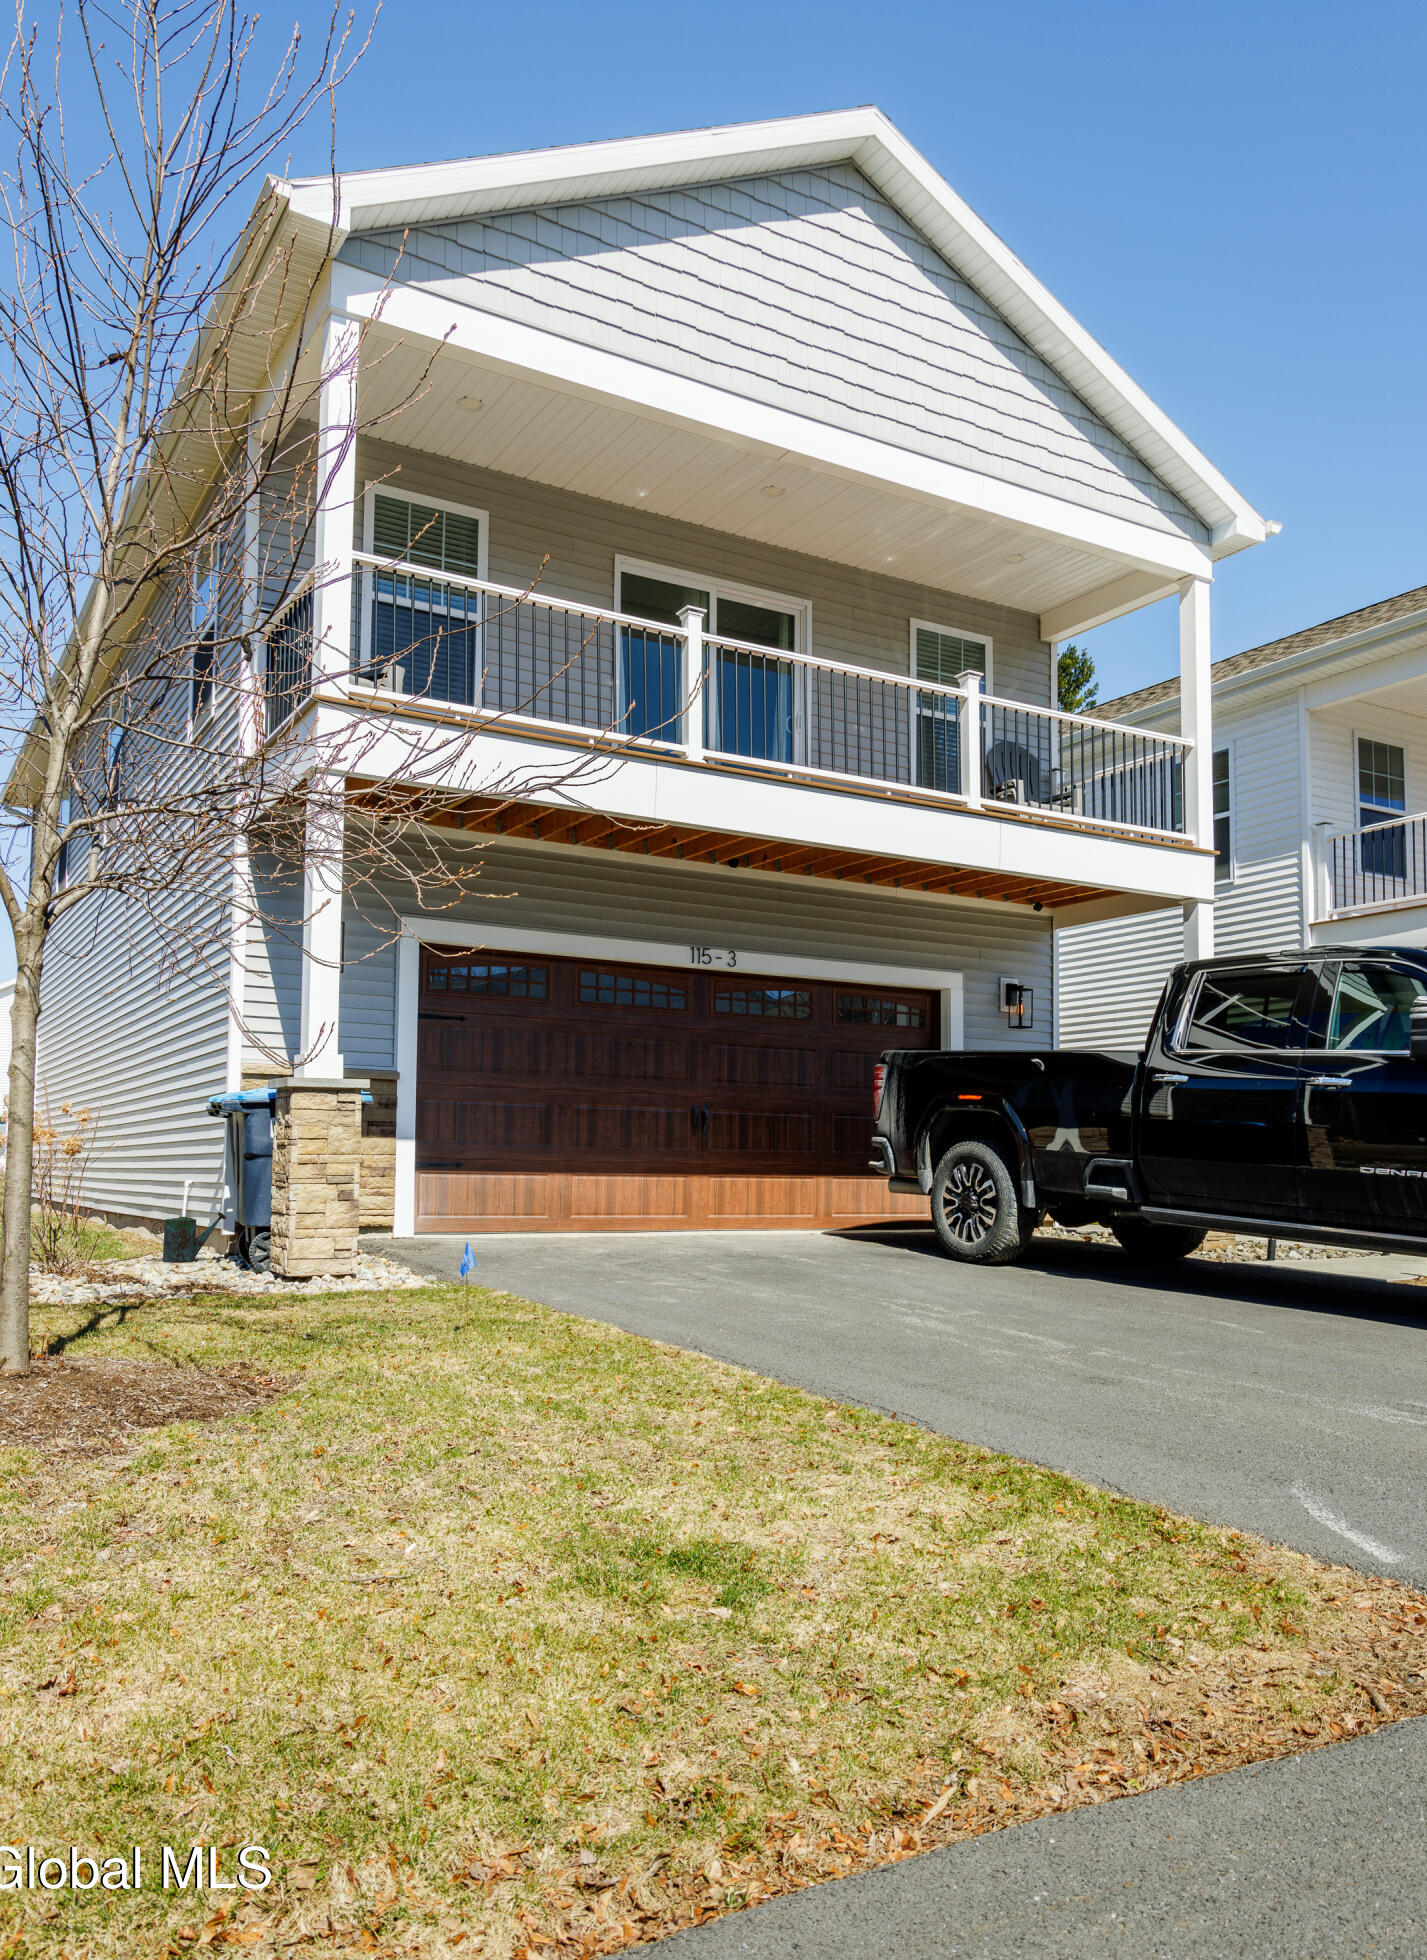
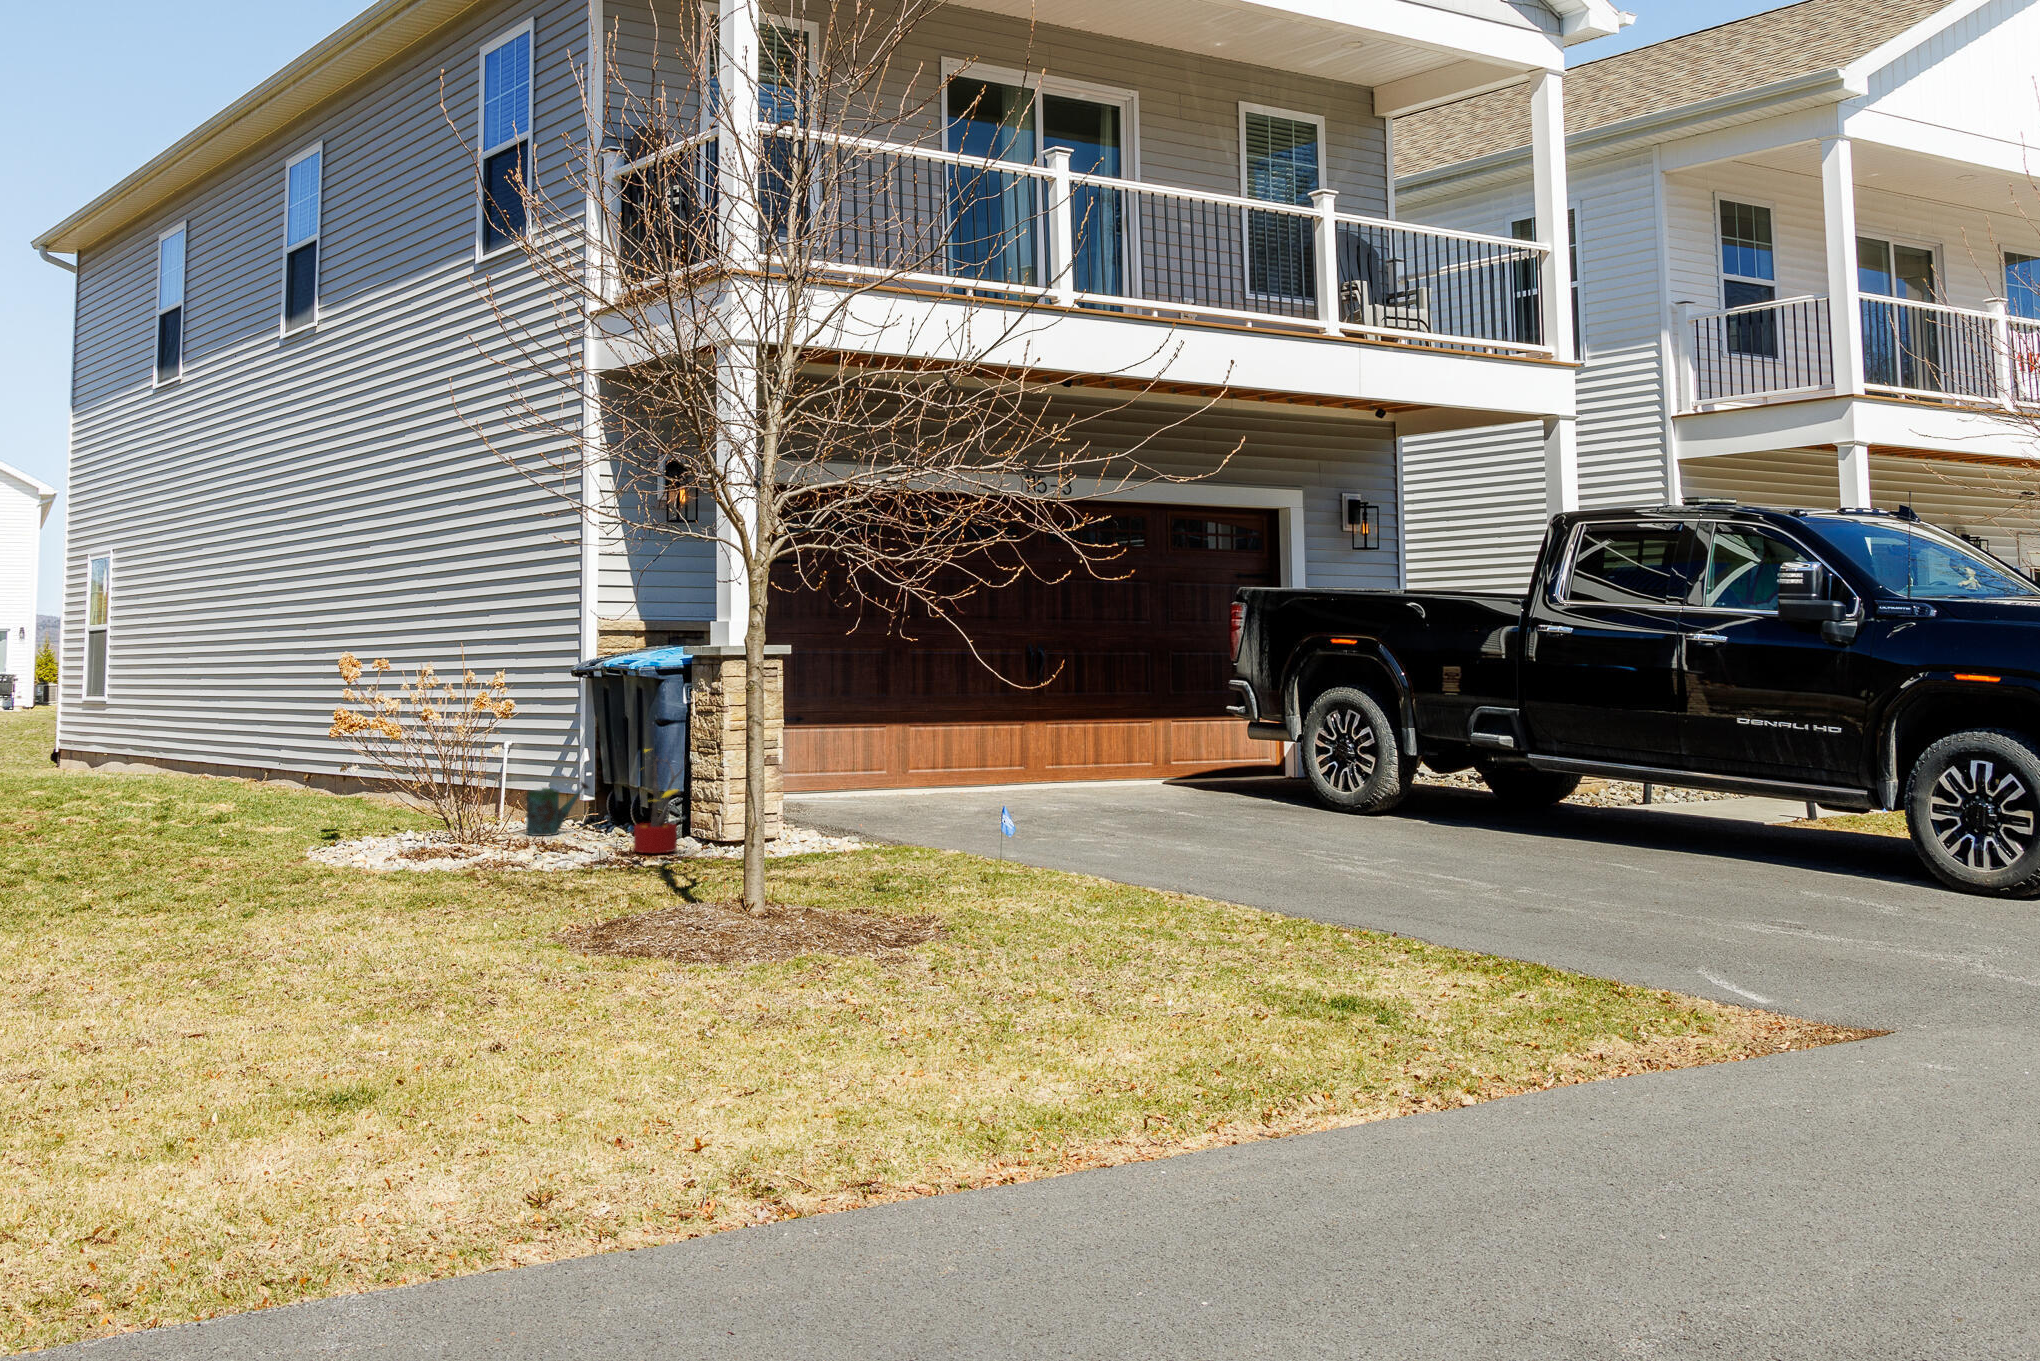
decorative plant: none [237,1176,285,1281] -> present [633,749,684,853]

